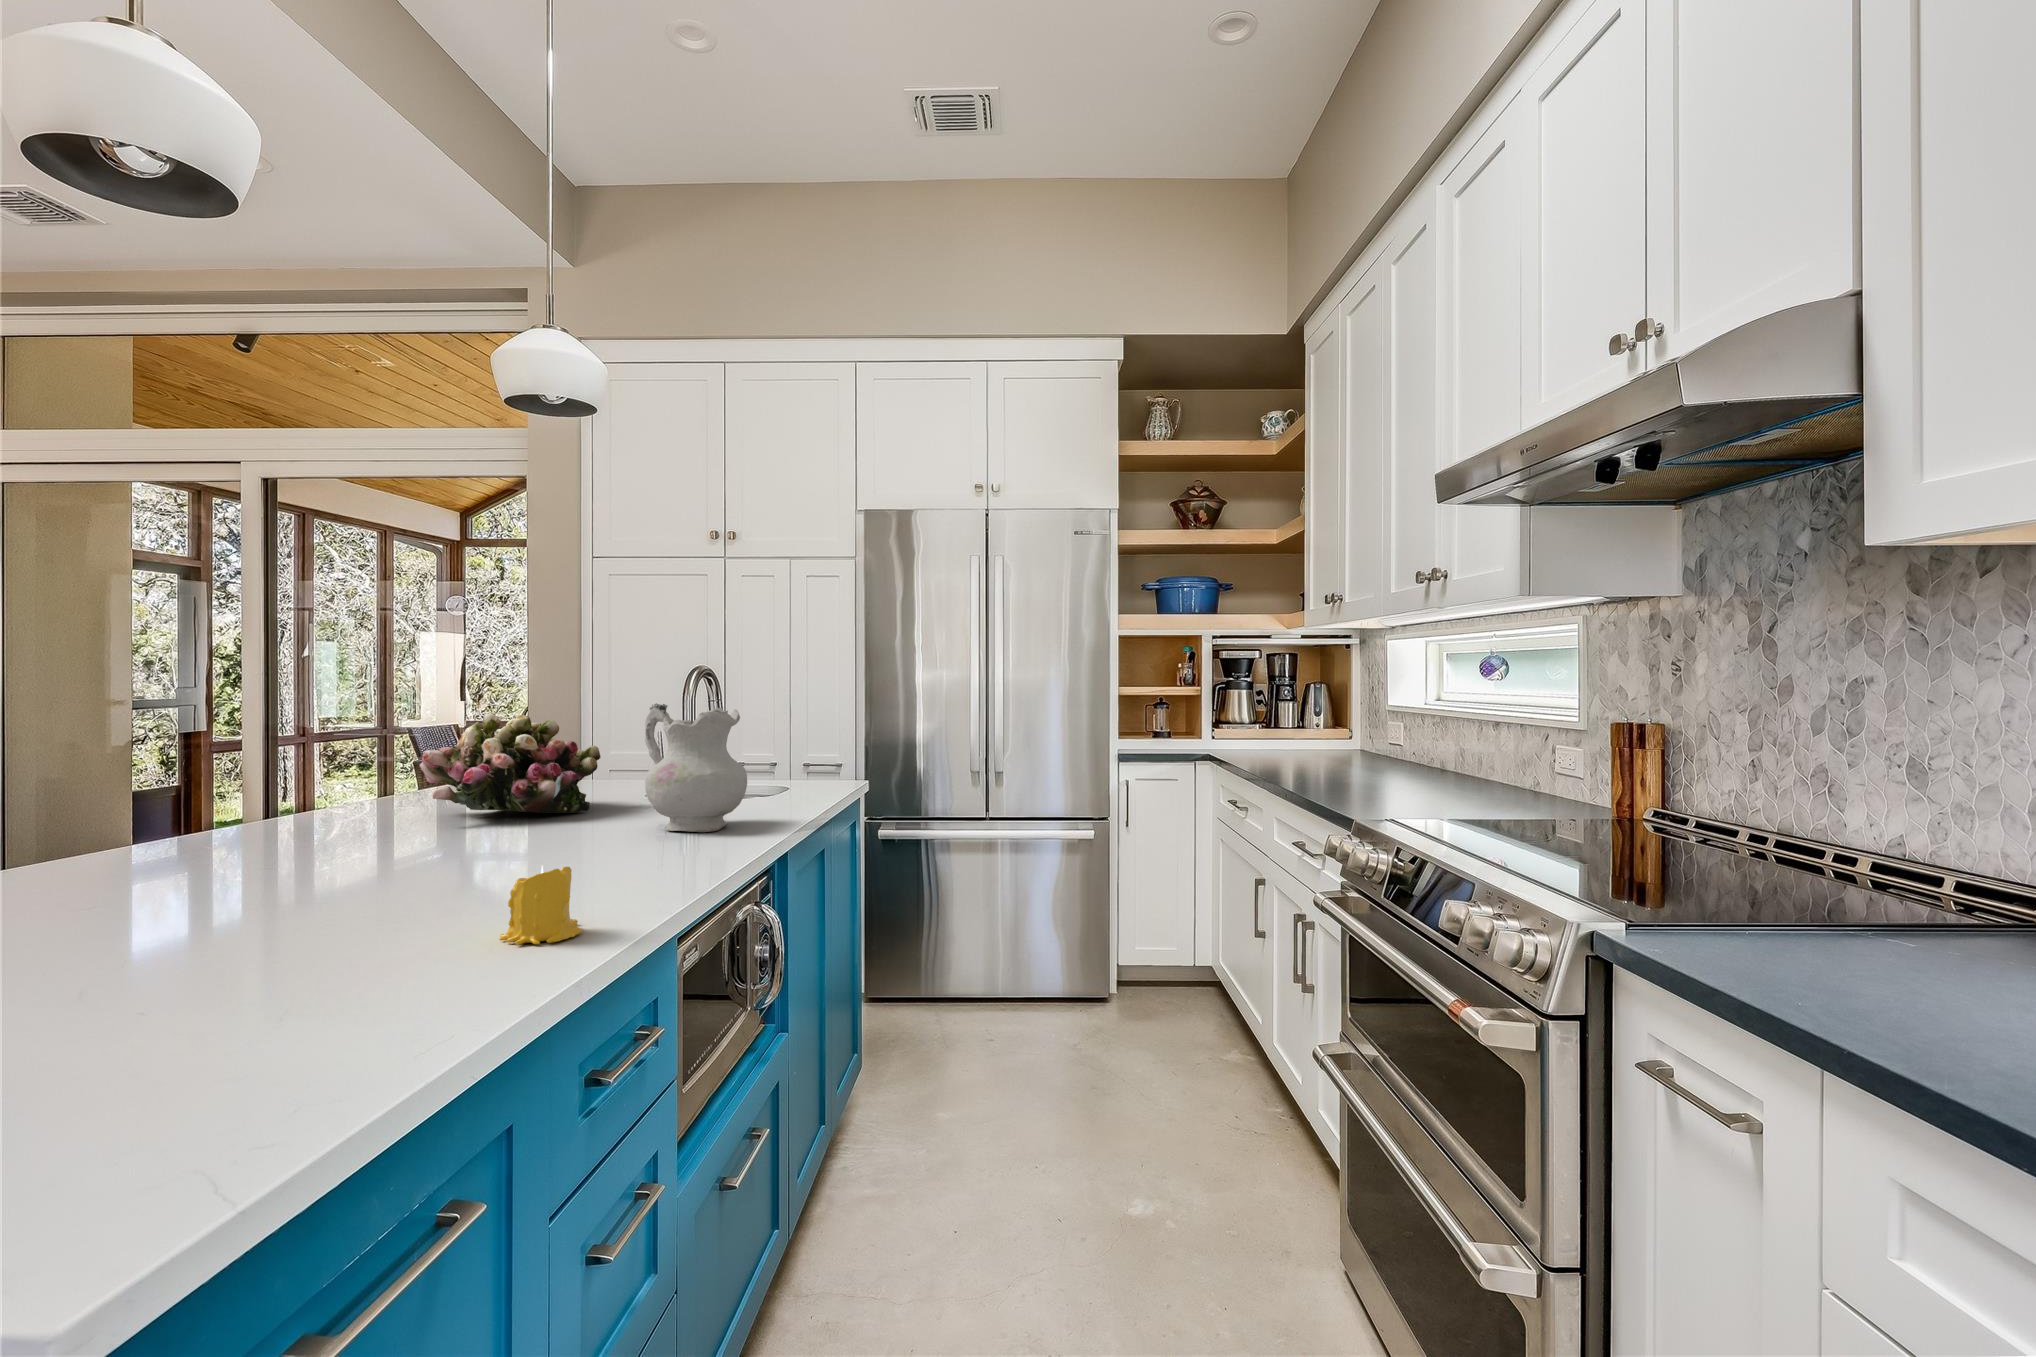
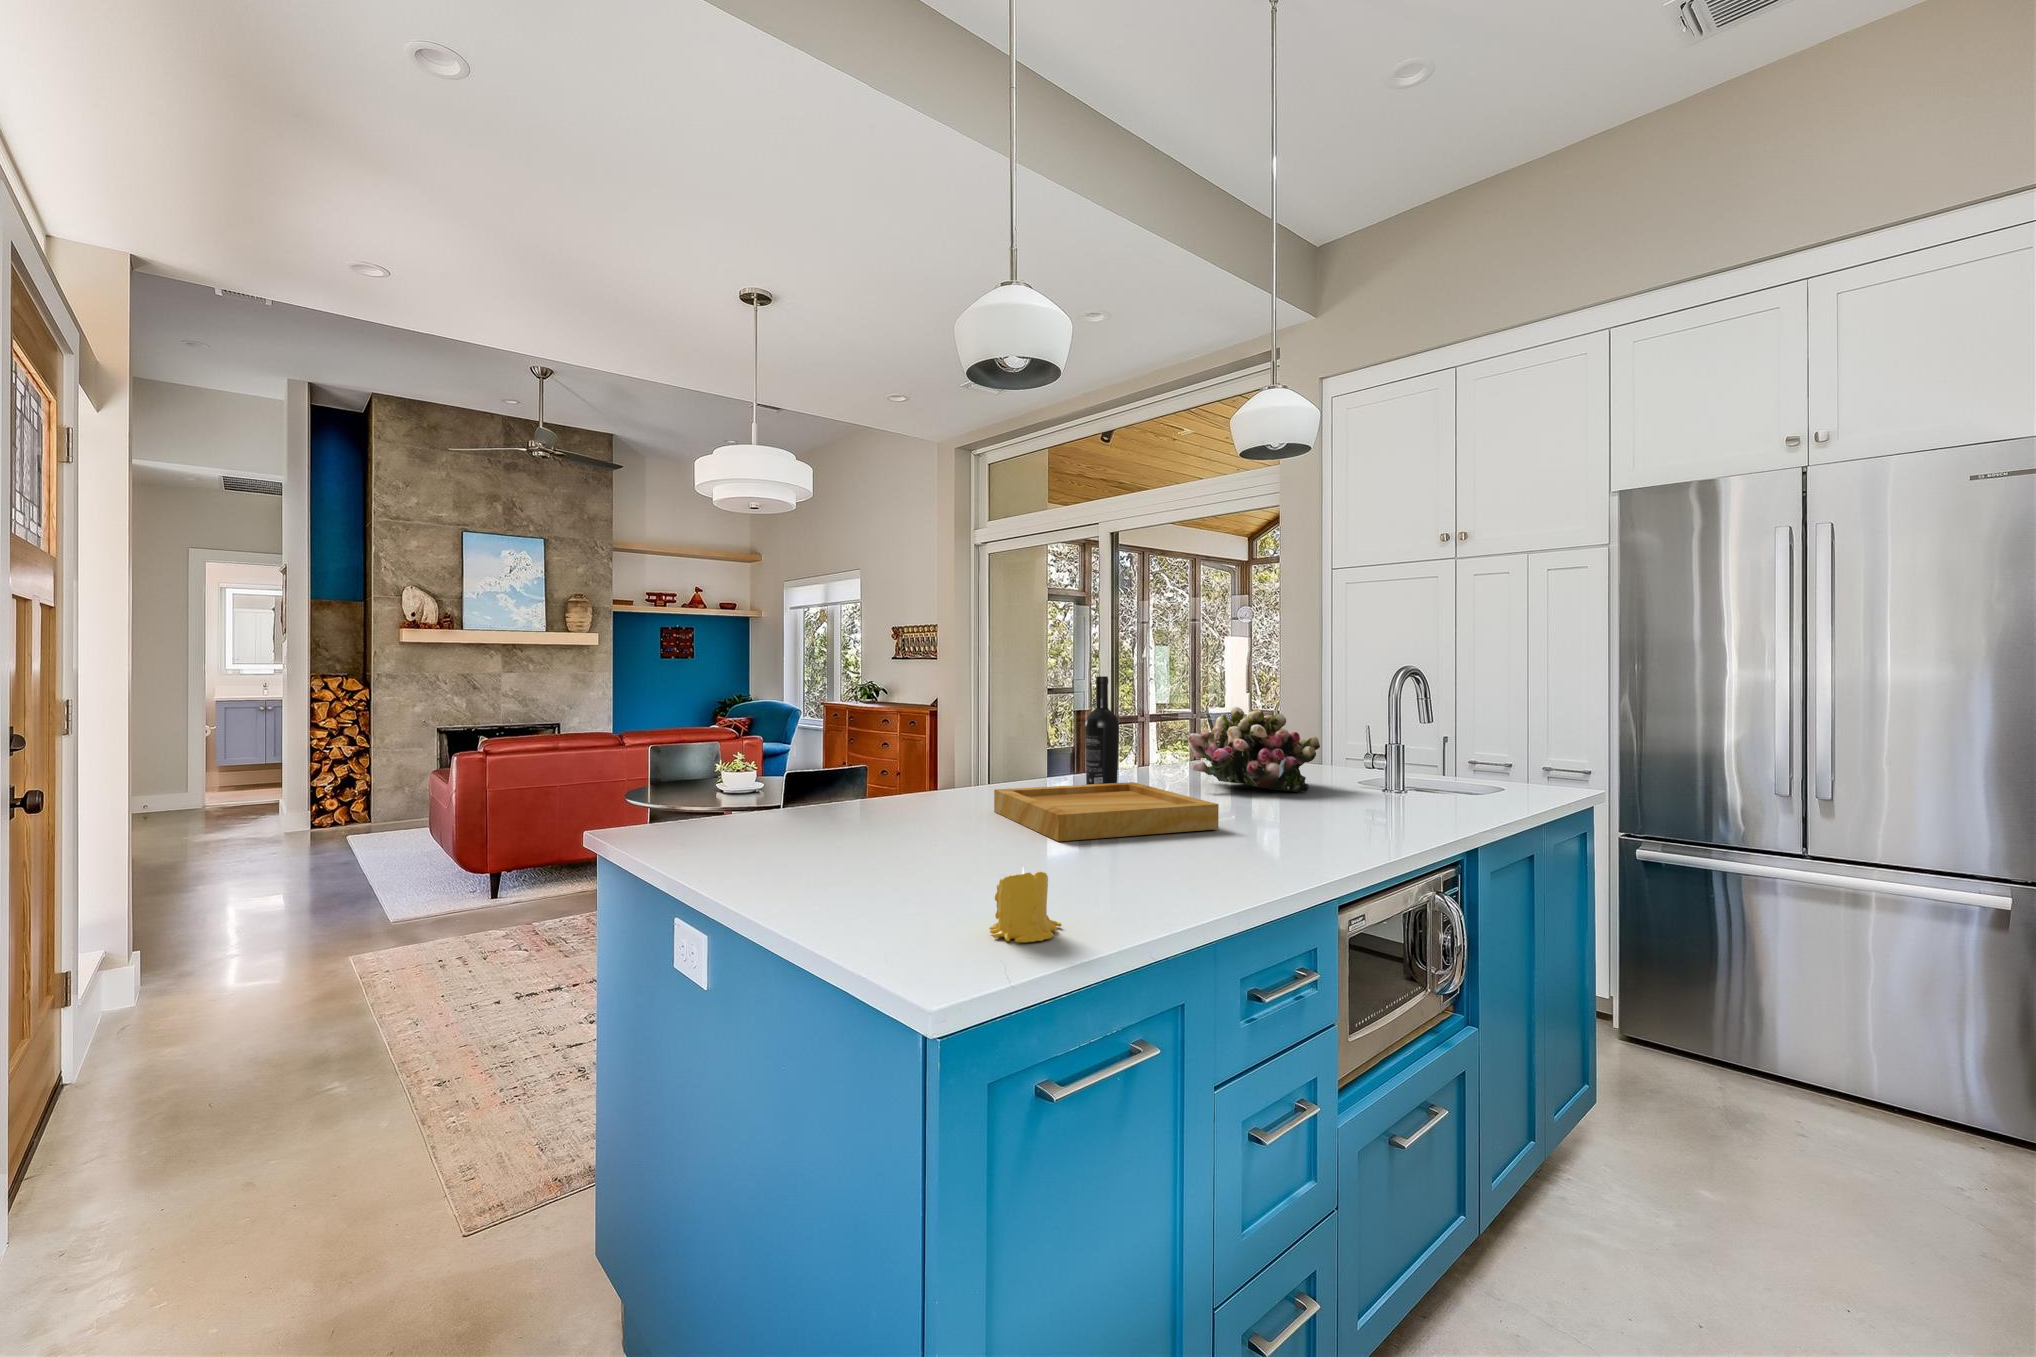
wine bottle: none [249,673,313,852] -> present [1085,676,1119,785]
ceramic pitcher: present [645,703,747,832] -> none [1345,703,1439,822]
tray: none [62,824,498,929] -> present [994,782,1219,841]
candle: present [500,866,582,945] -> present [989,867,1062,943]

